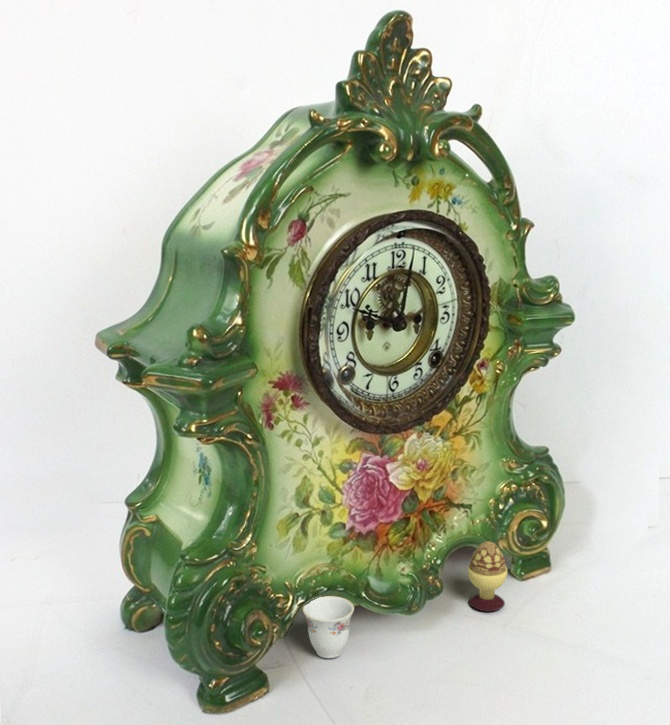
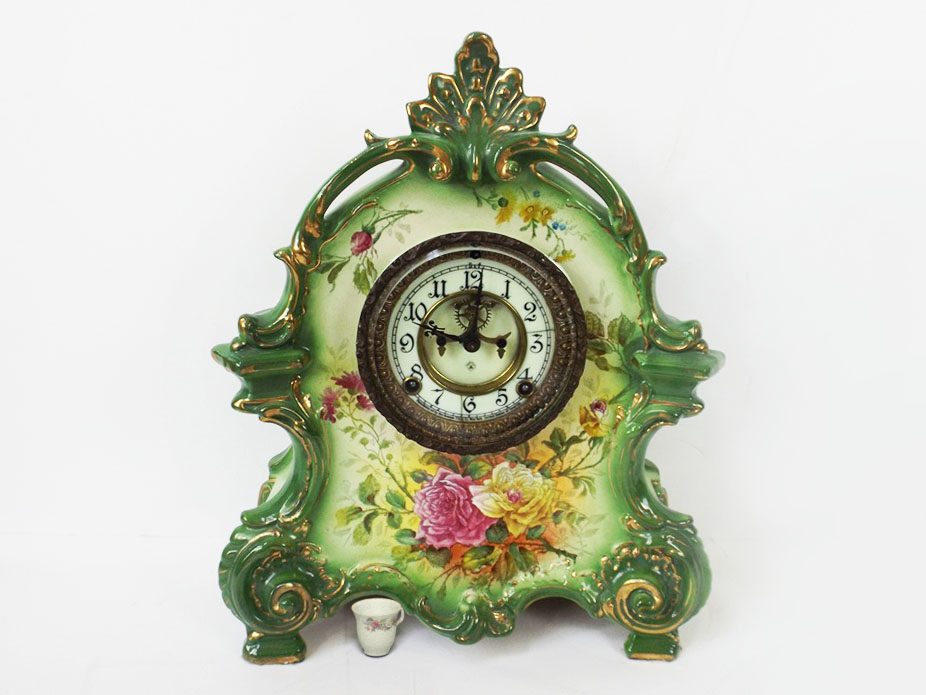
decorative egg: present [468,541,507,611] -> none [549,591,591,667]

